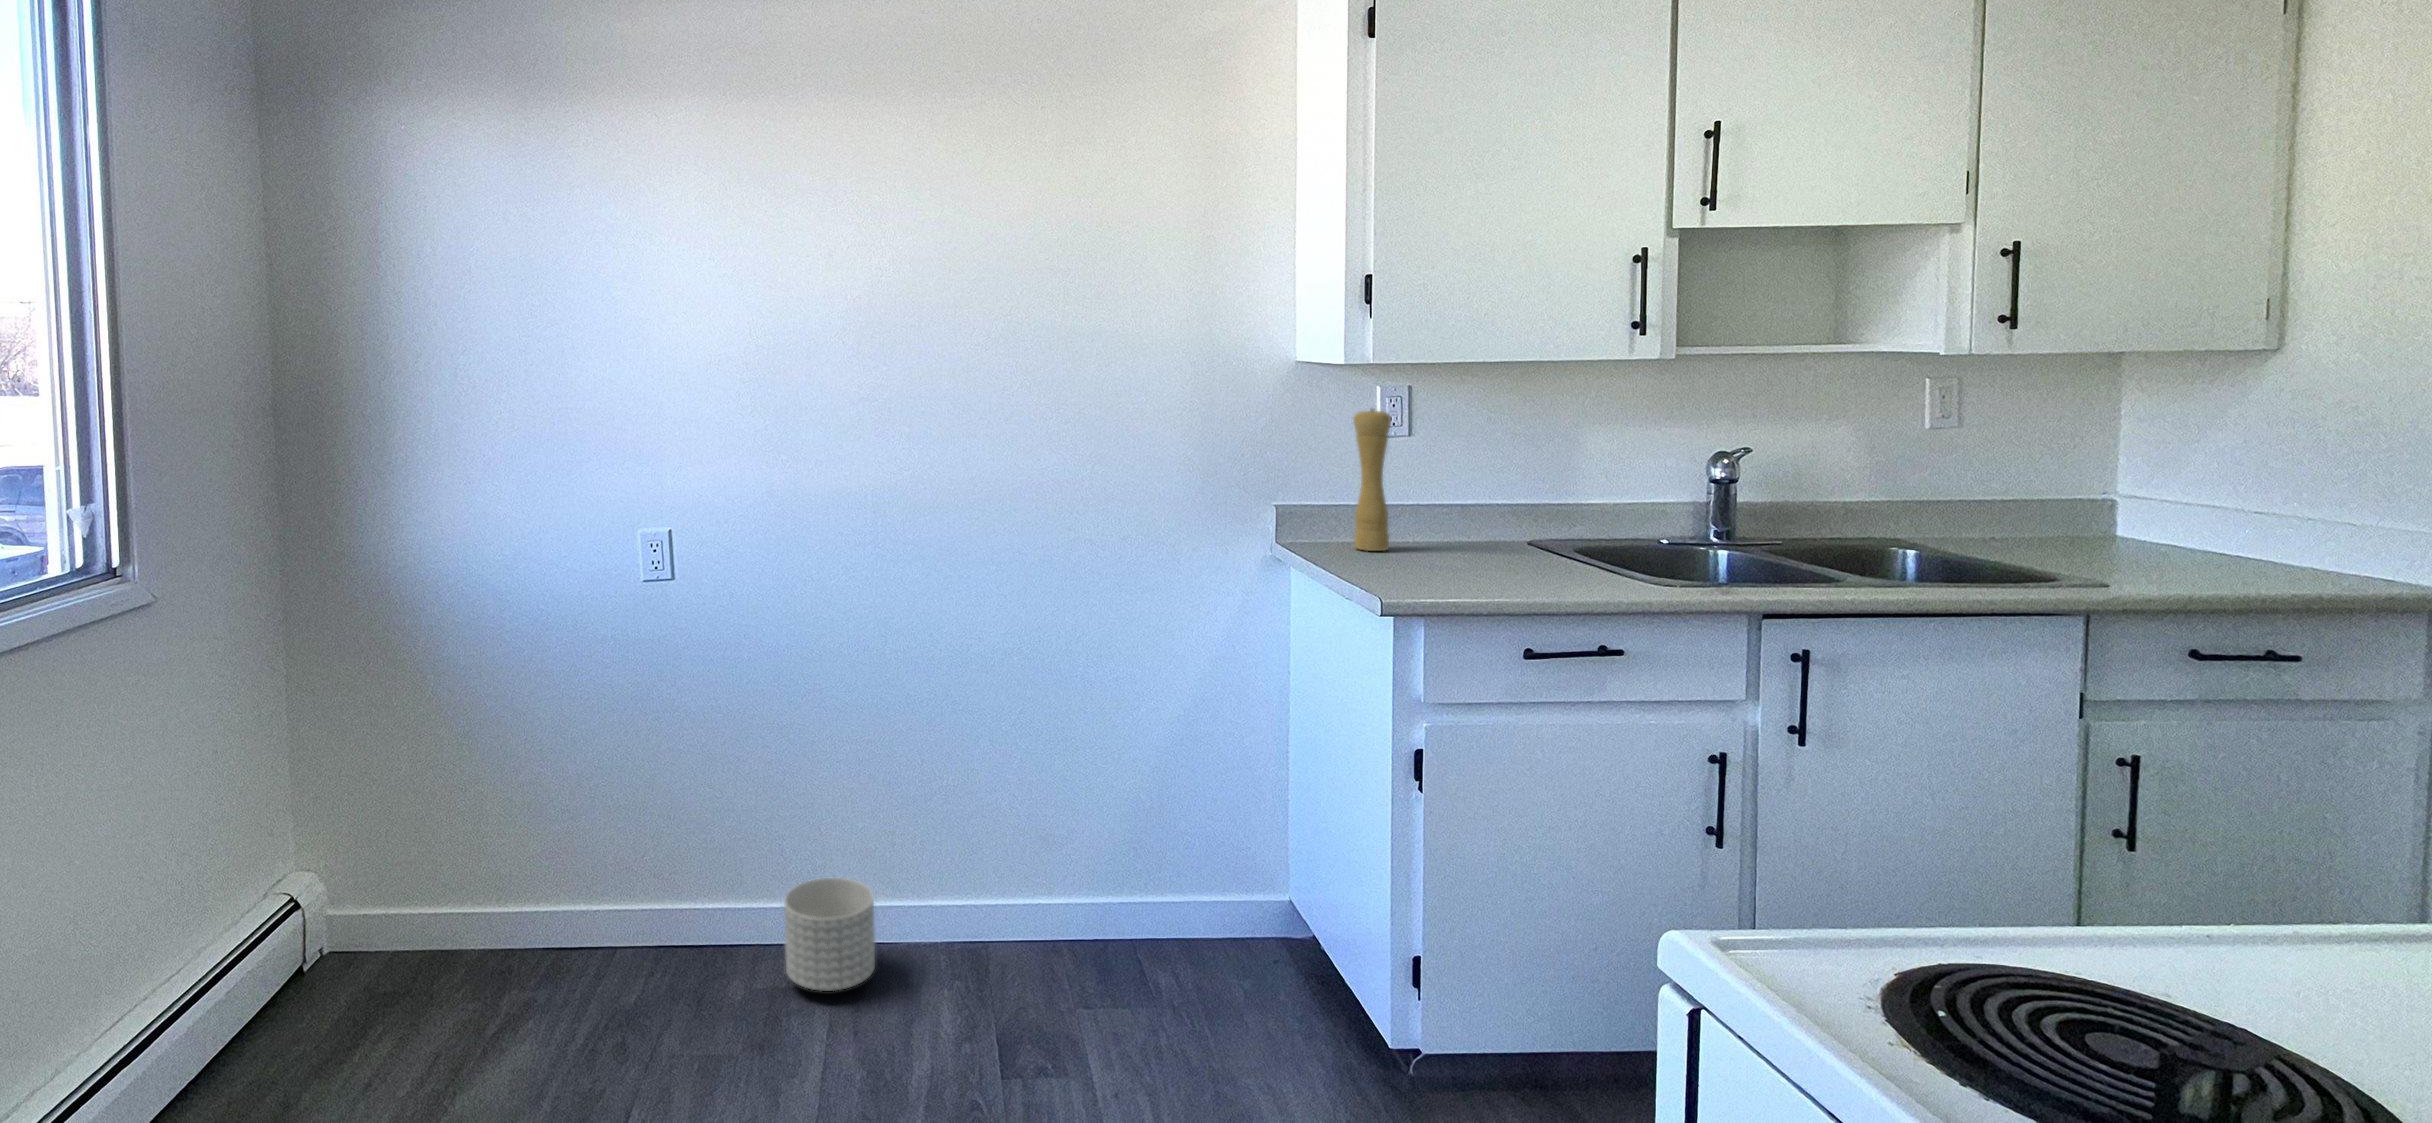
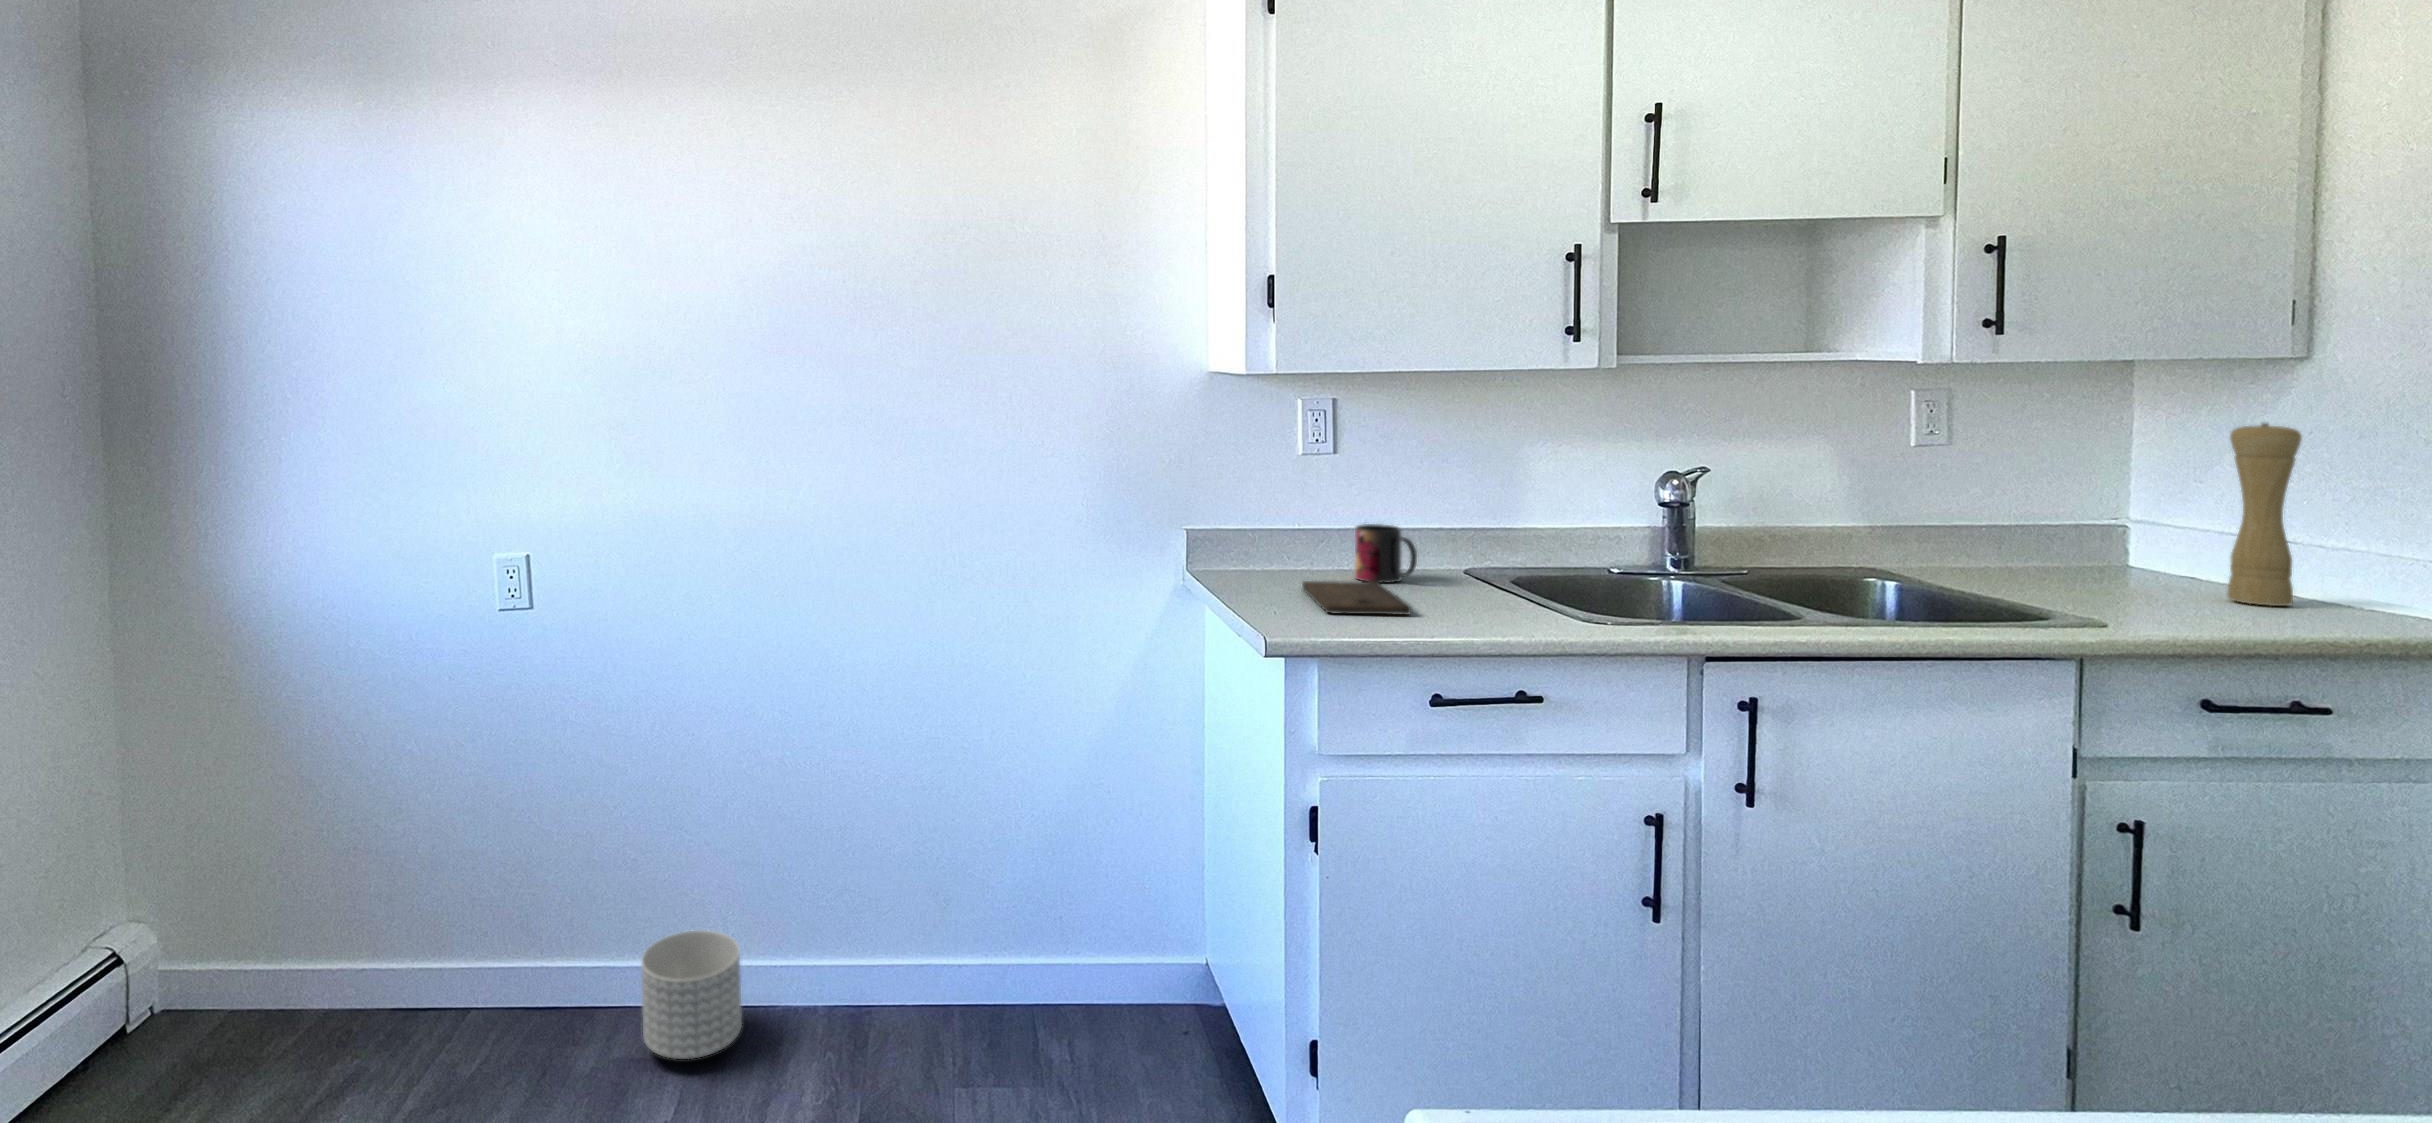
pepper mill: present [1353,409,1391,551] -> present [2228,423,2302,606]
mug: none [1435,501,1495,553] -> present [1355,524,1417,583]
cutting board: none [1393,552,1500,579] -> present [1302,581,1411,615]

